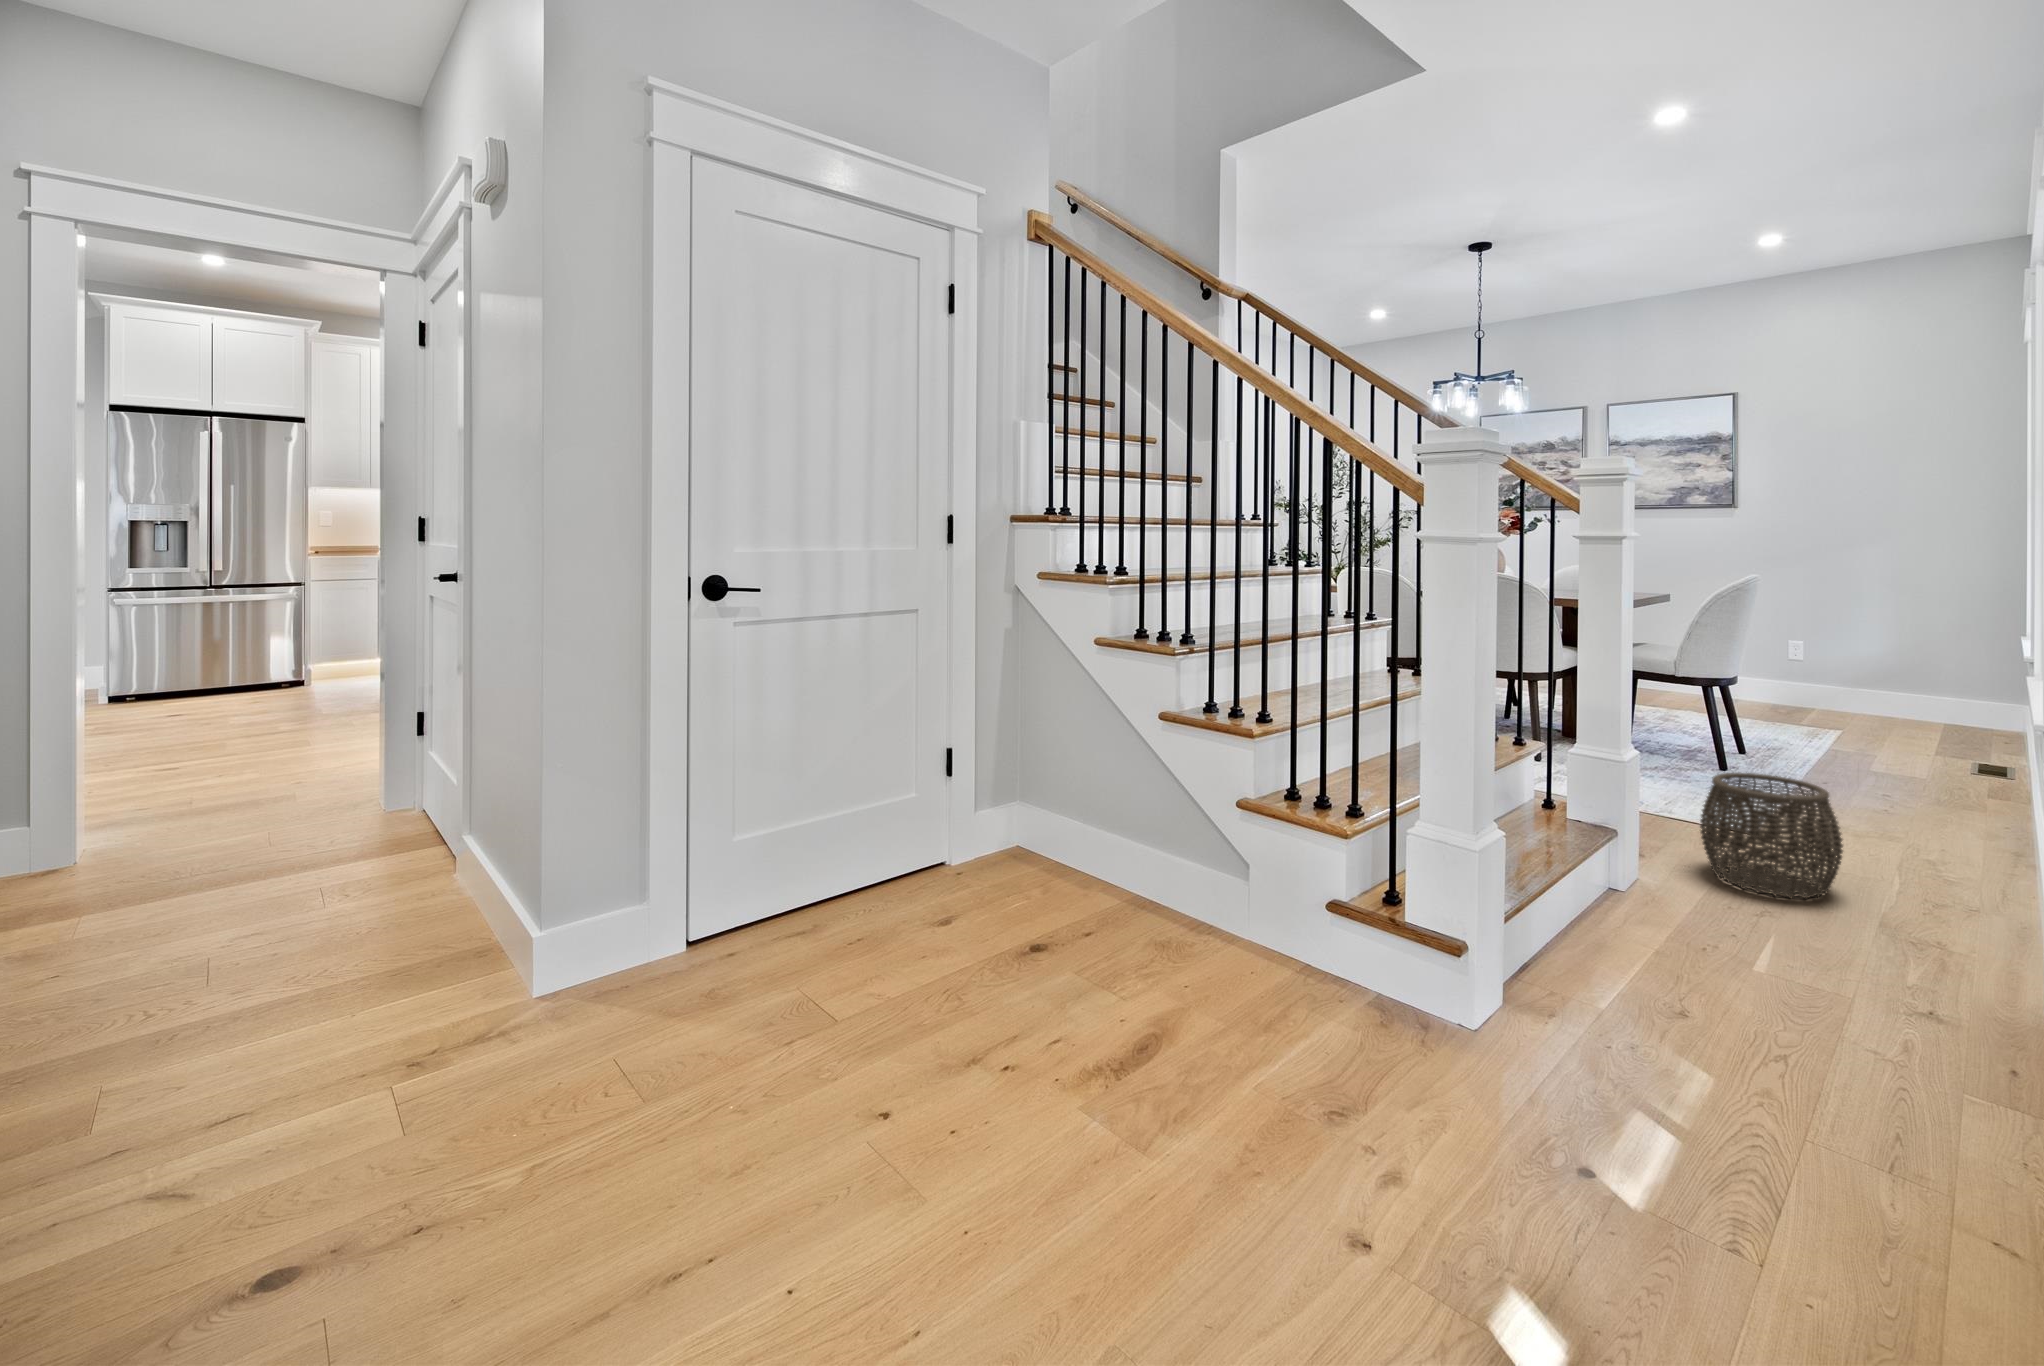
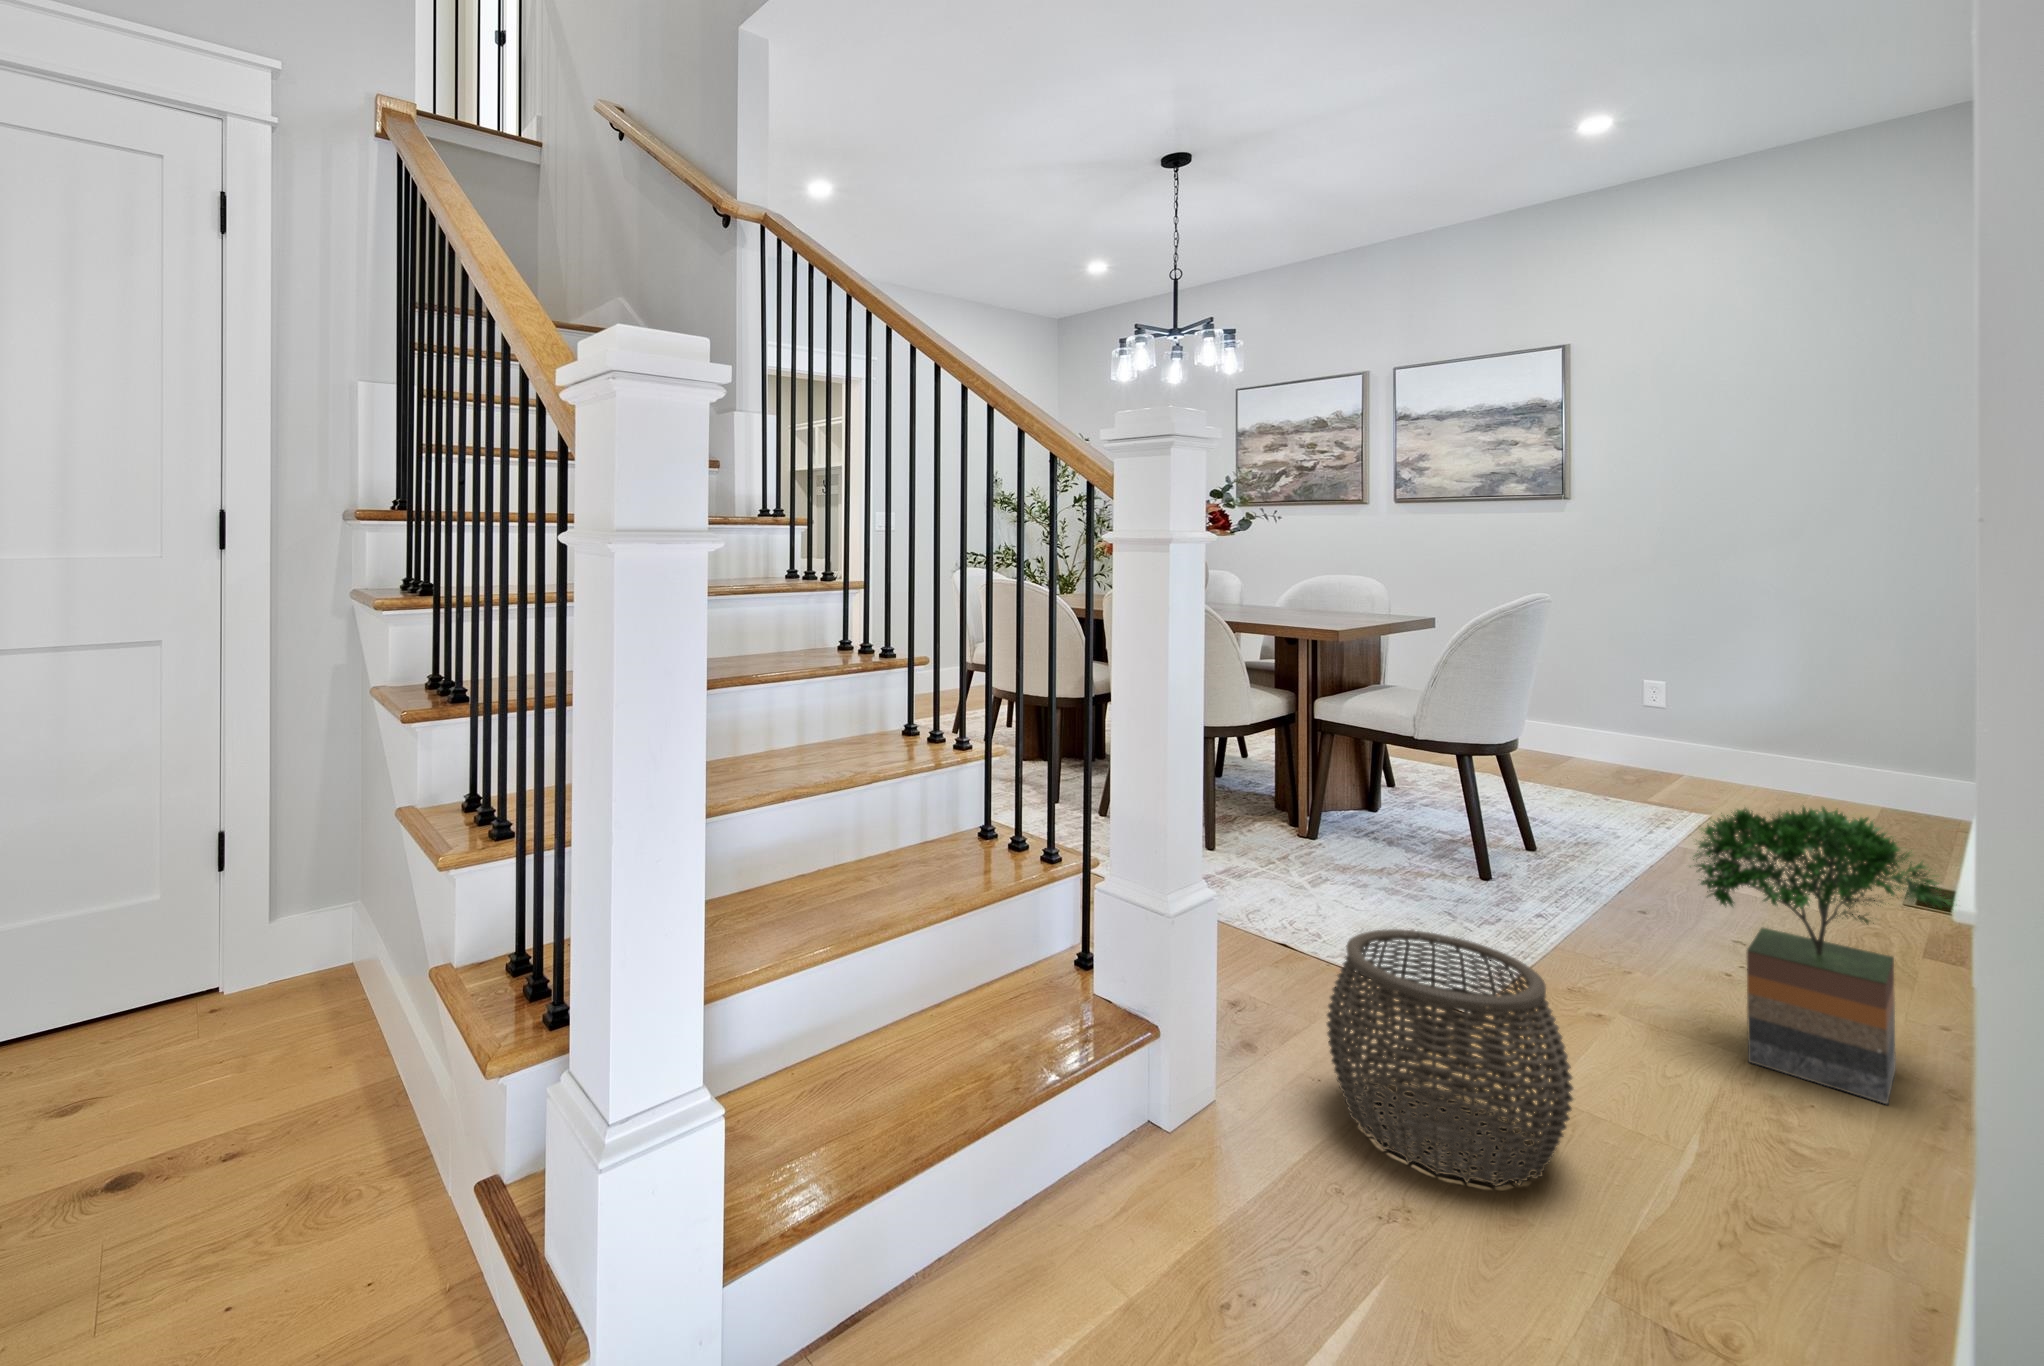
potted tree: none [1876,698,2024,861] -> present [1690,805,1953,1104]

